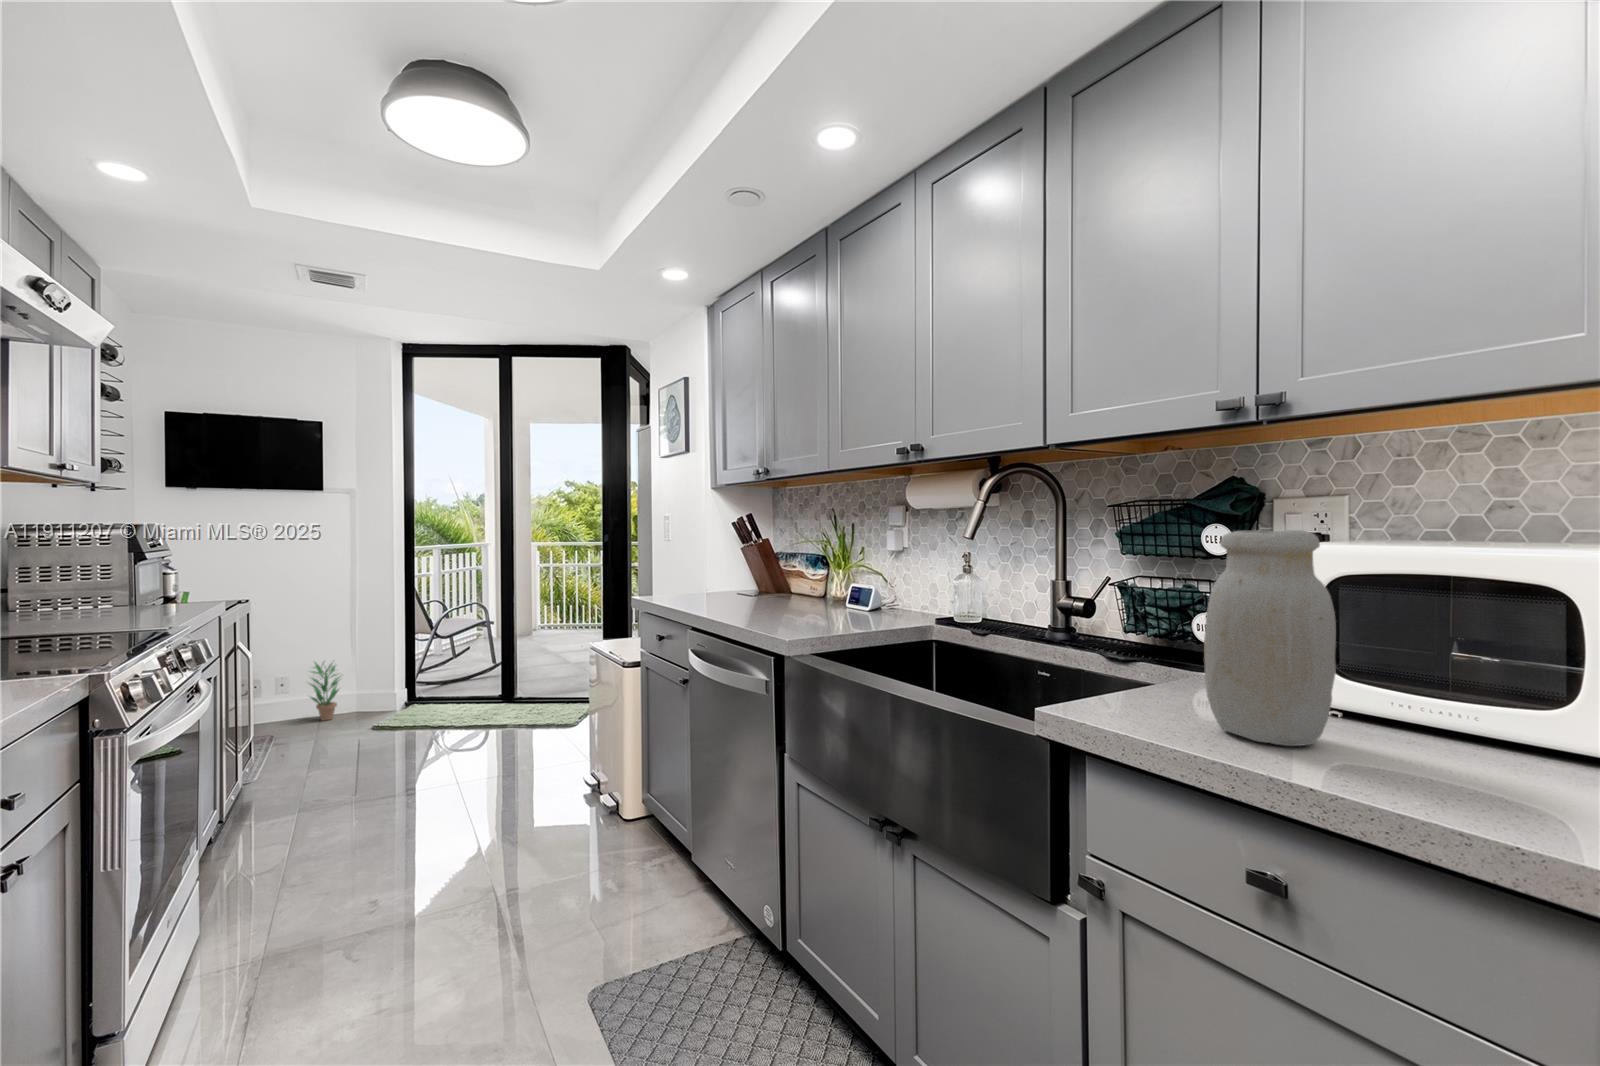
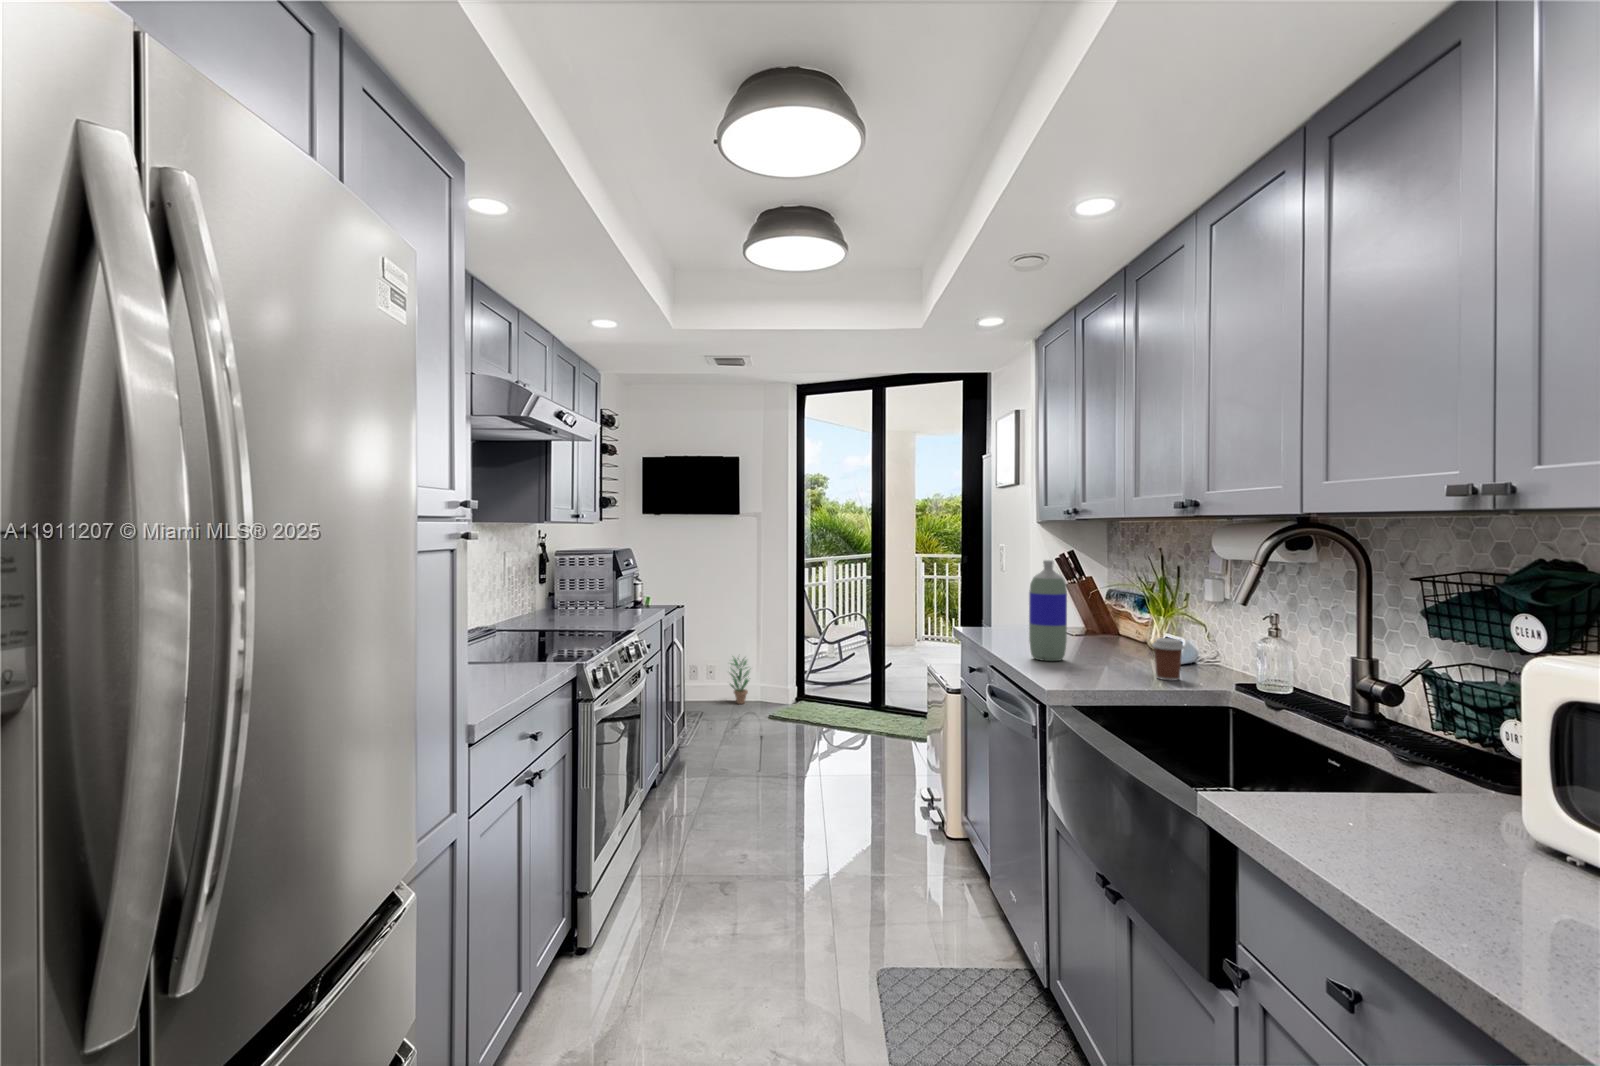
bottle: none [736,514,772,617] -> present [1029,560,1067,661]
jar: present [1204,530,1336,746] -> none [1345,646,1488,885]
coffee cup: none [862,583,890,623] -> present [1152,638,1185,680]

